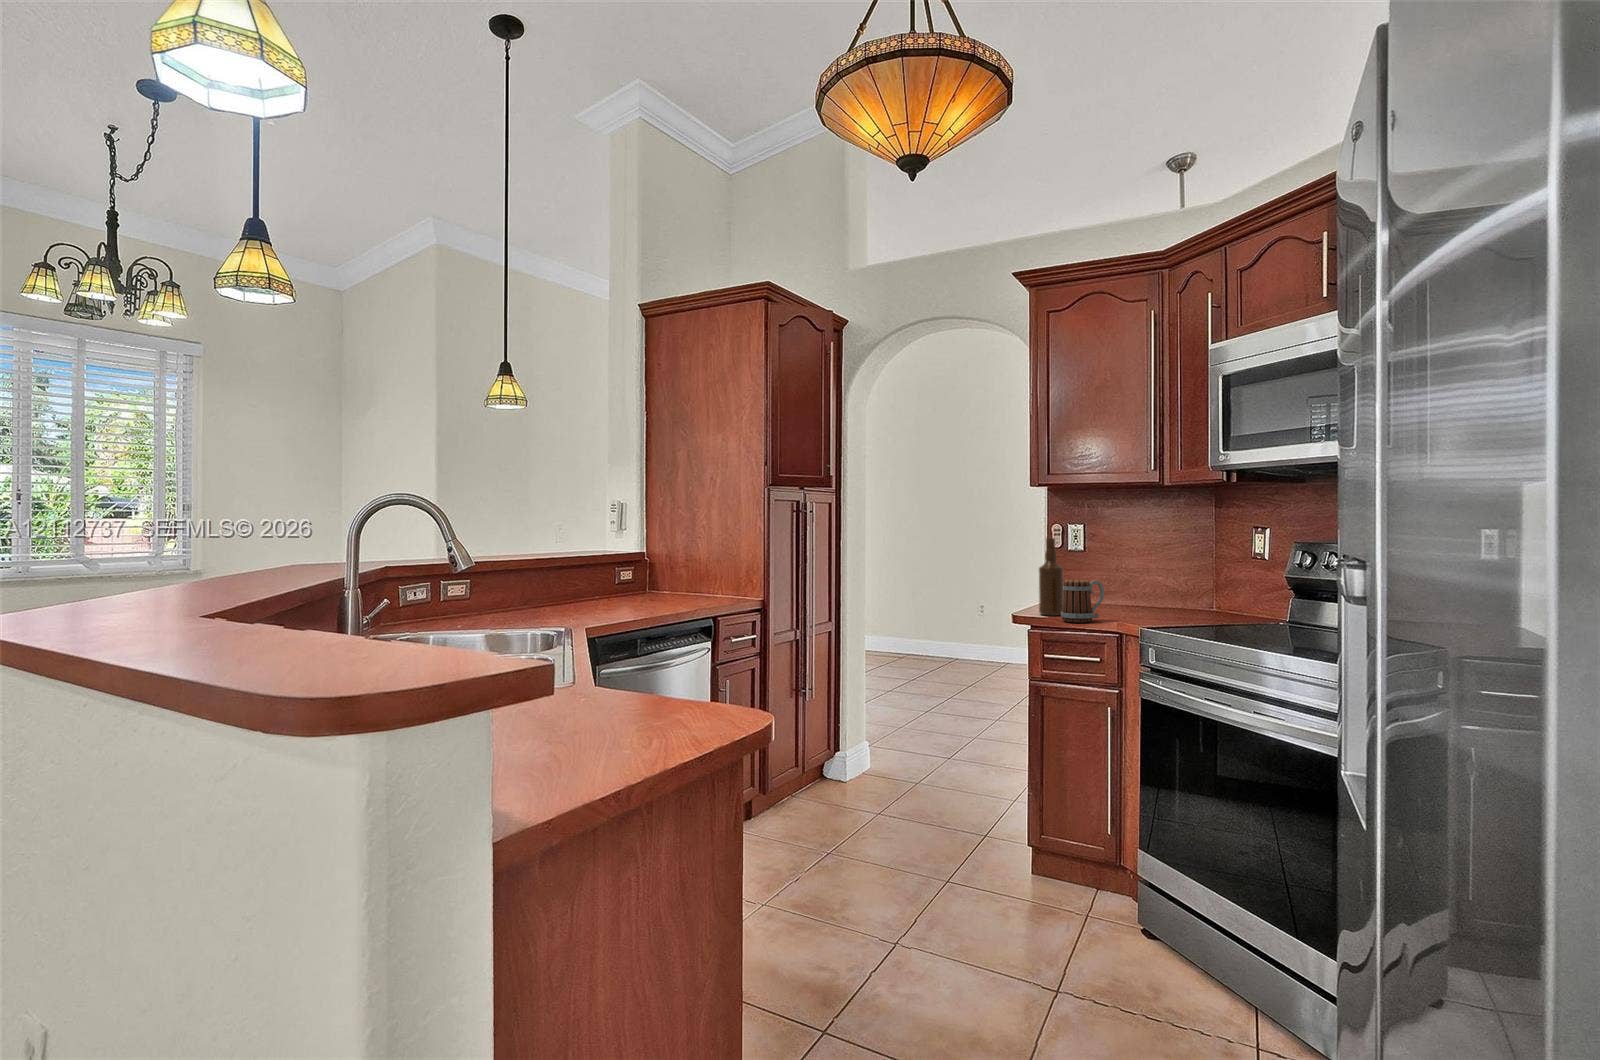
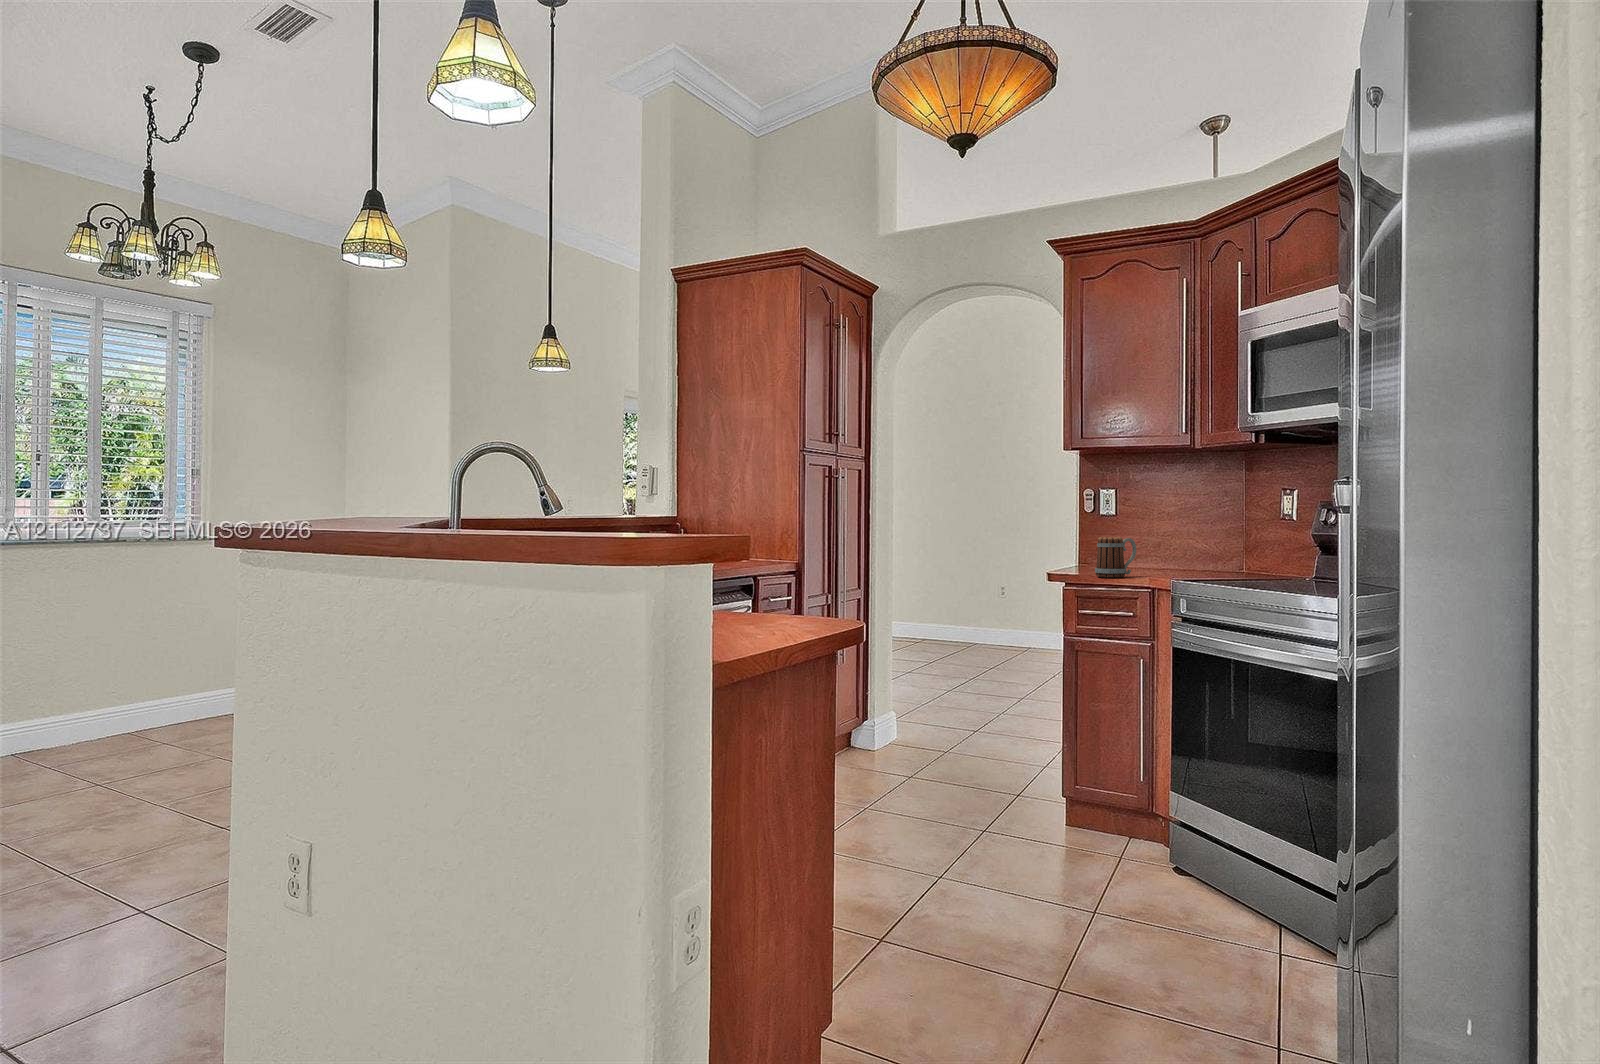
bottle: present [1039,538,1063,616] -> none [1073,499,1097,574]

